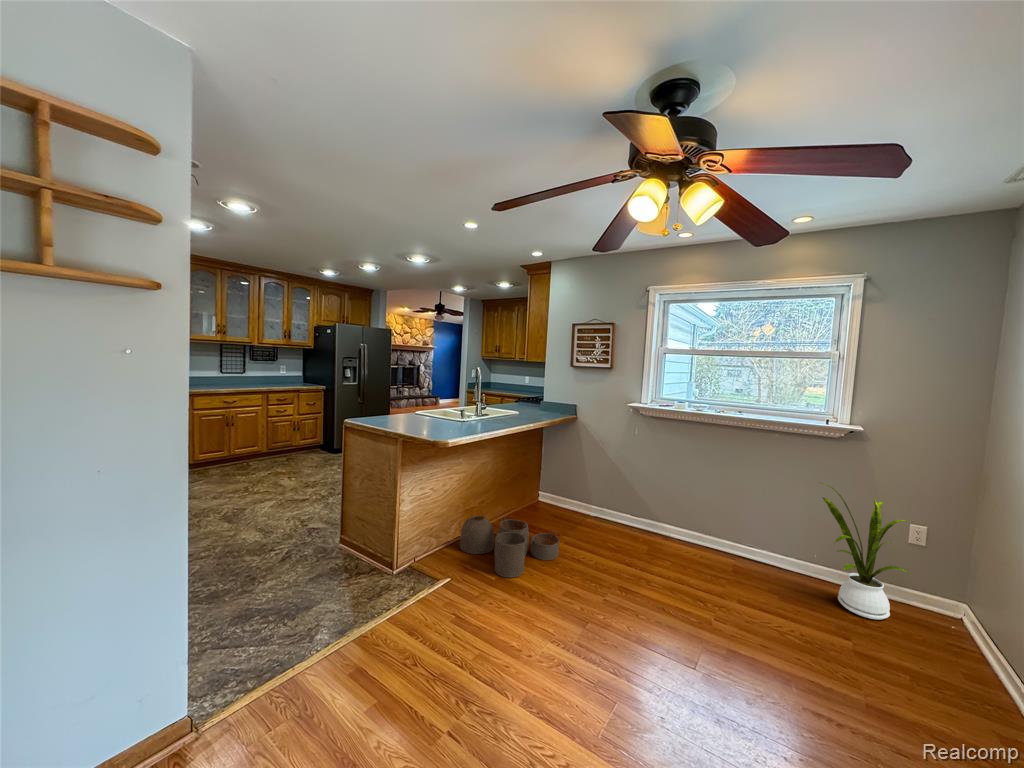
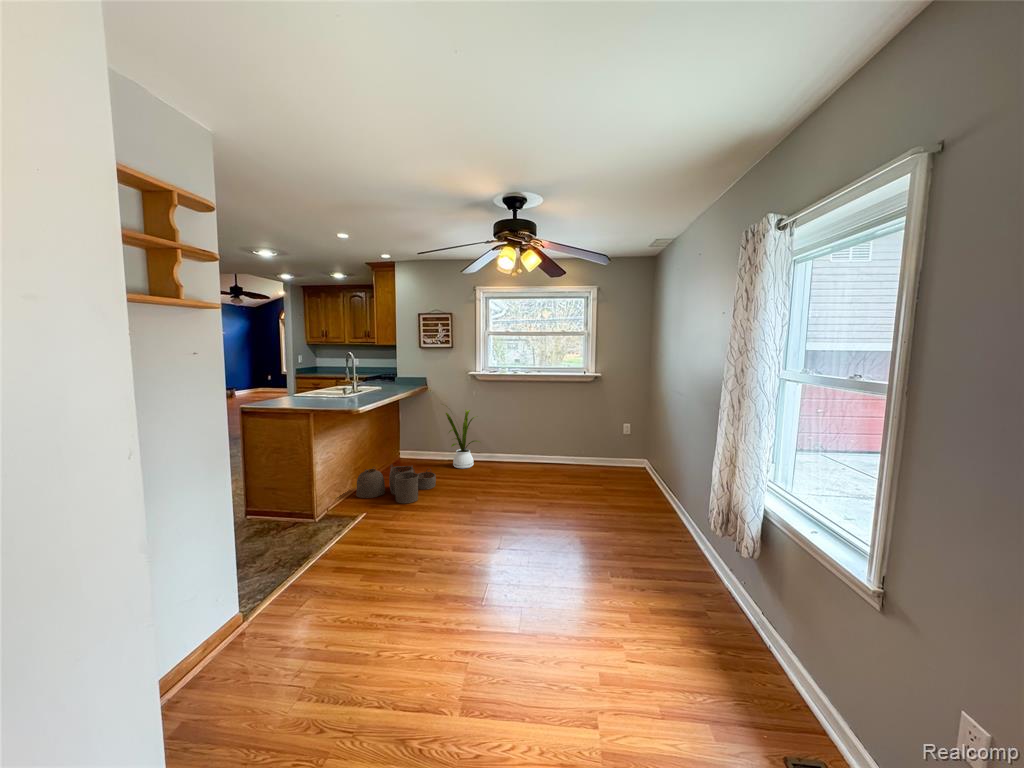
house plant: present [822,484,911,620] -> present [446,409,479,468]

